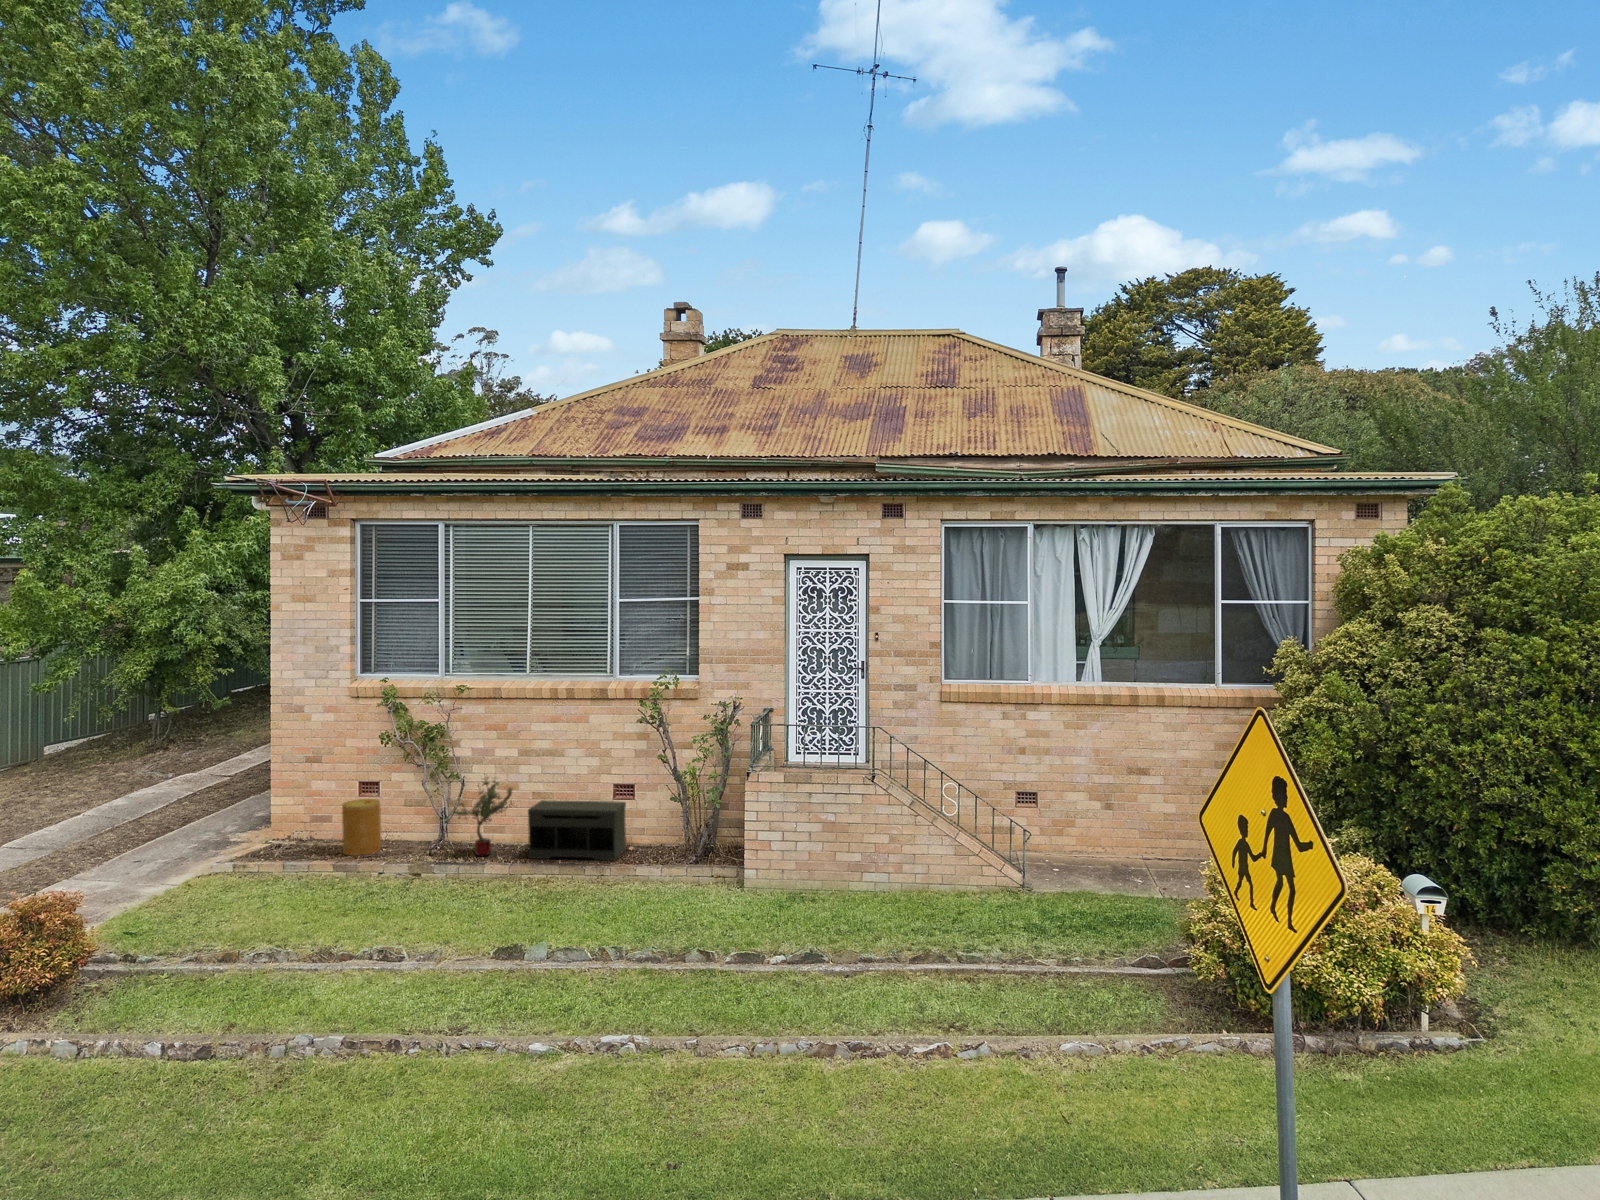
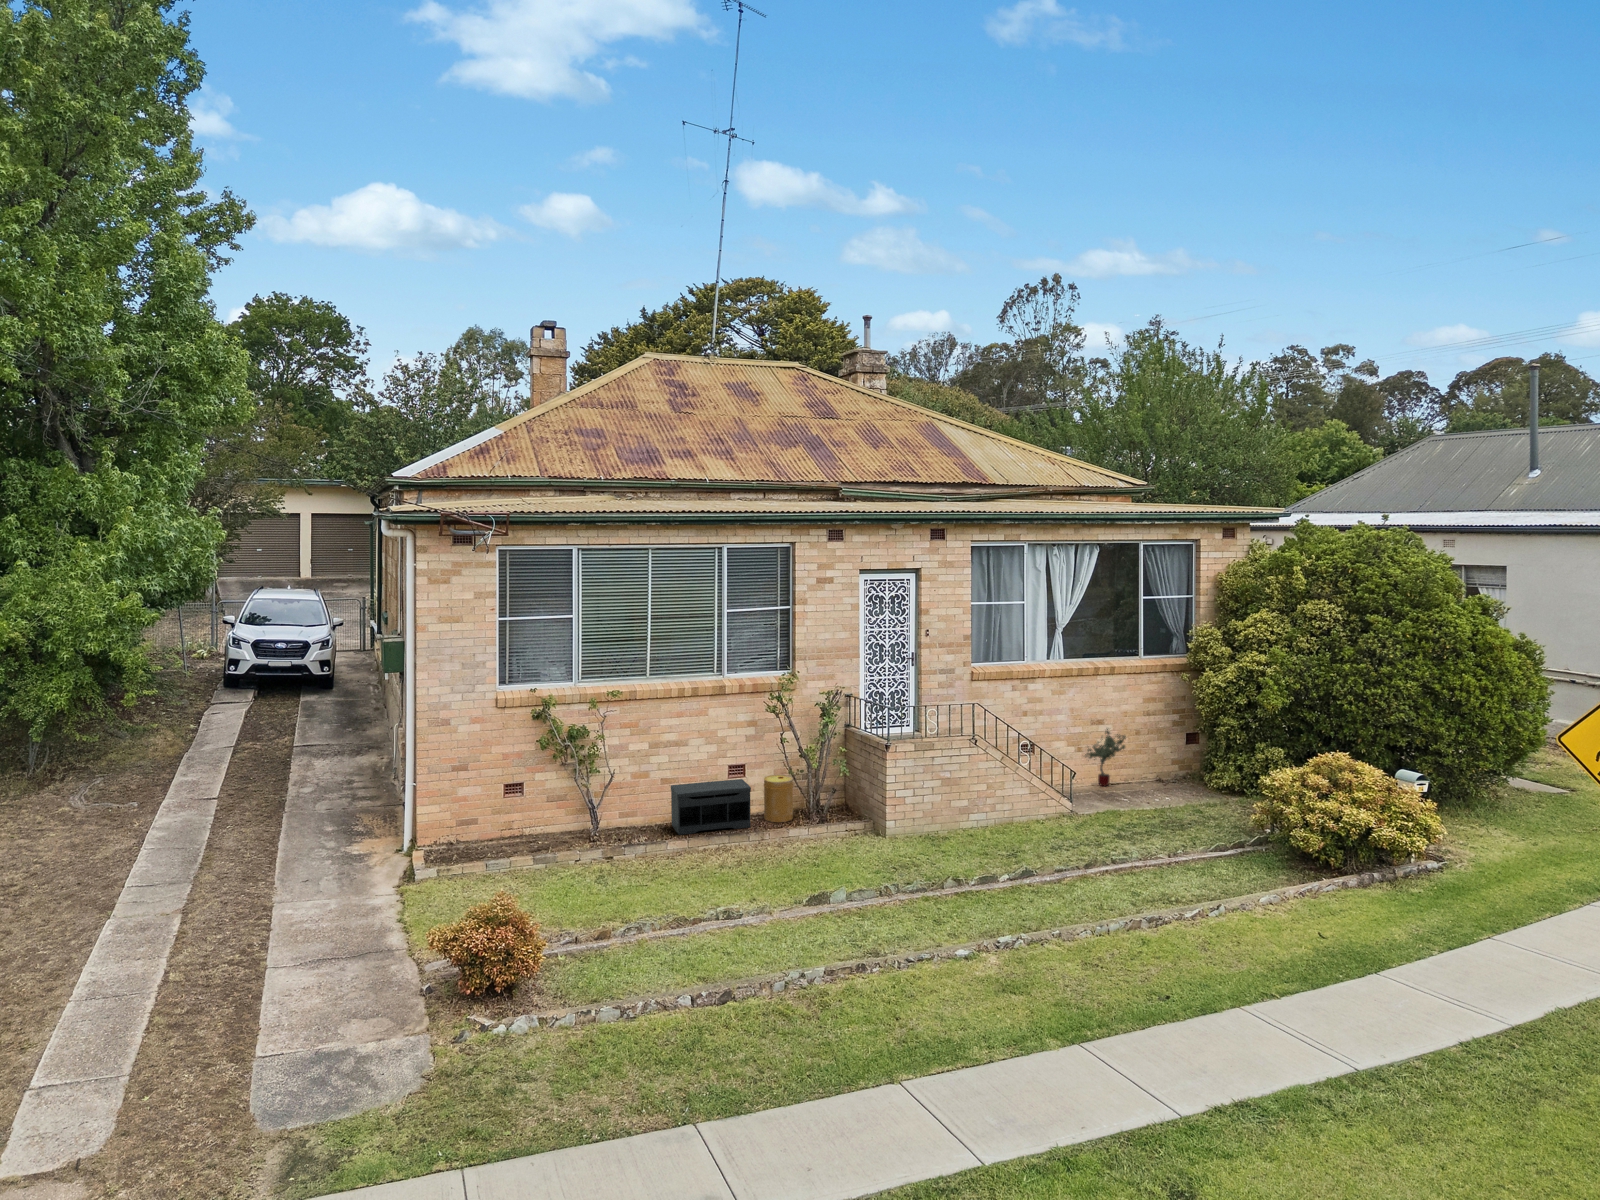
potted tree: present [453,777,513,856] -> present [1085,729,1126,786]
basket: present [342,799,381,856] -> present [764,775,793,822]

